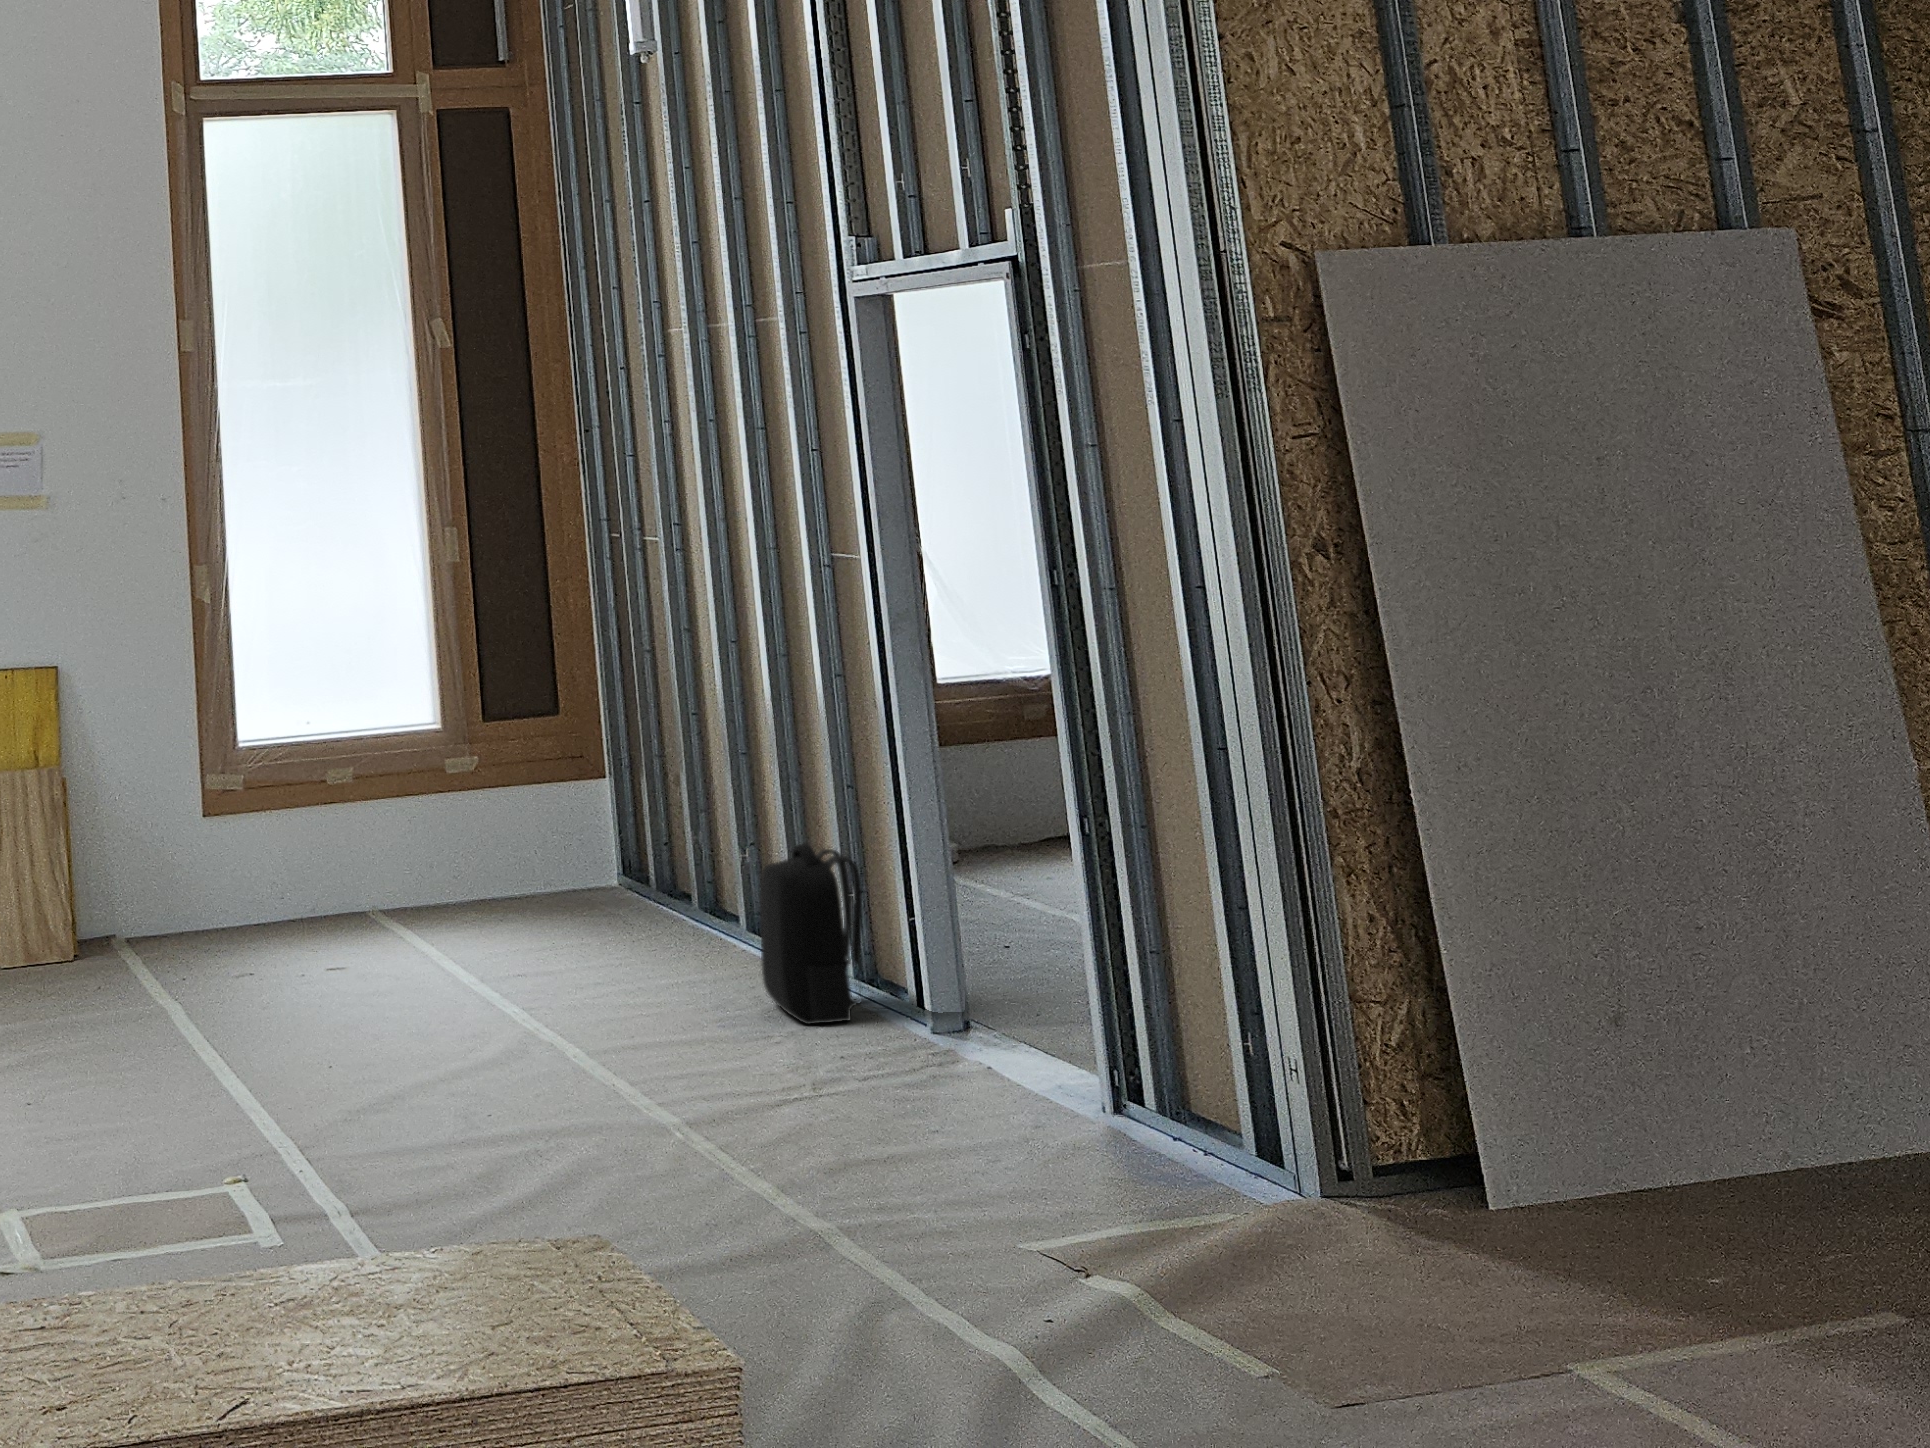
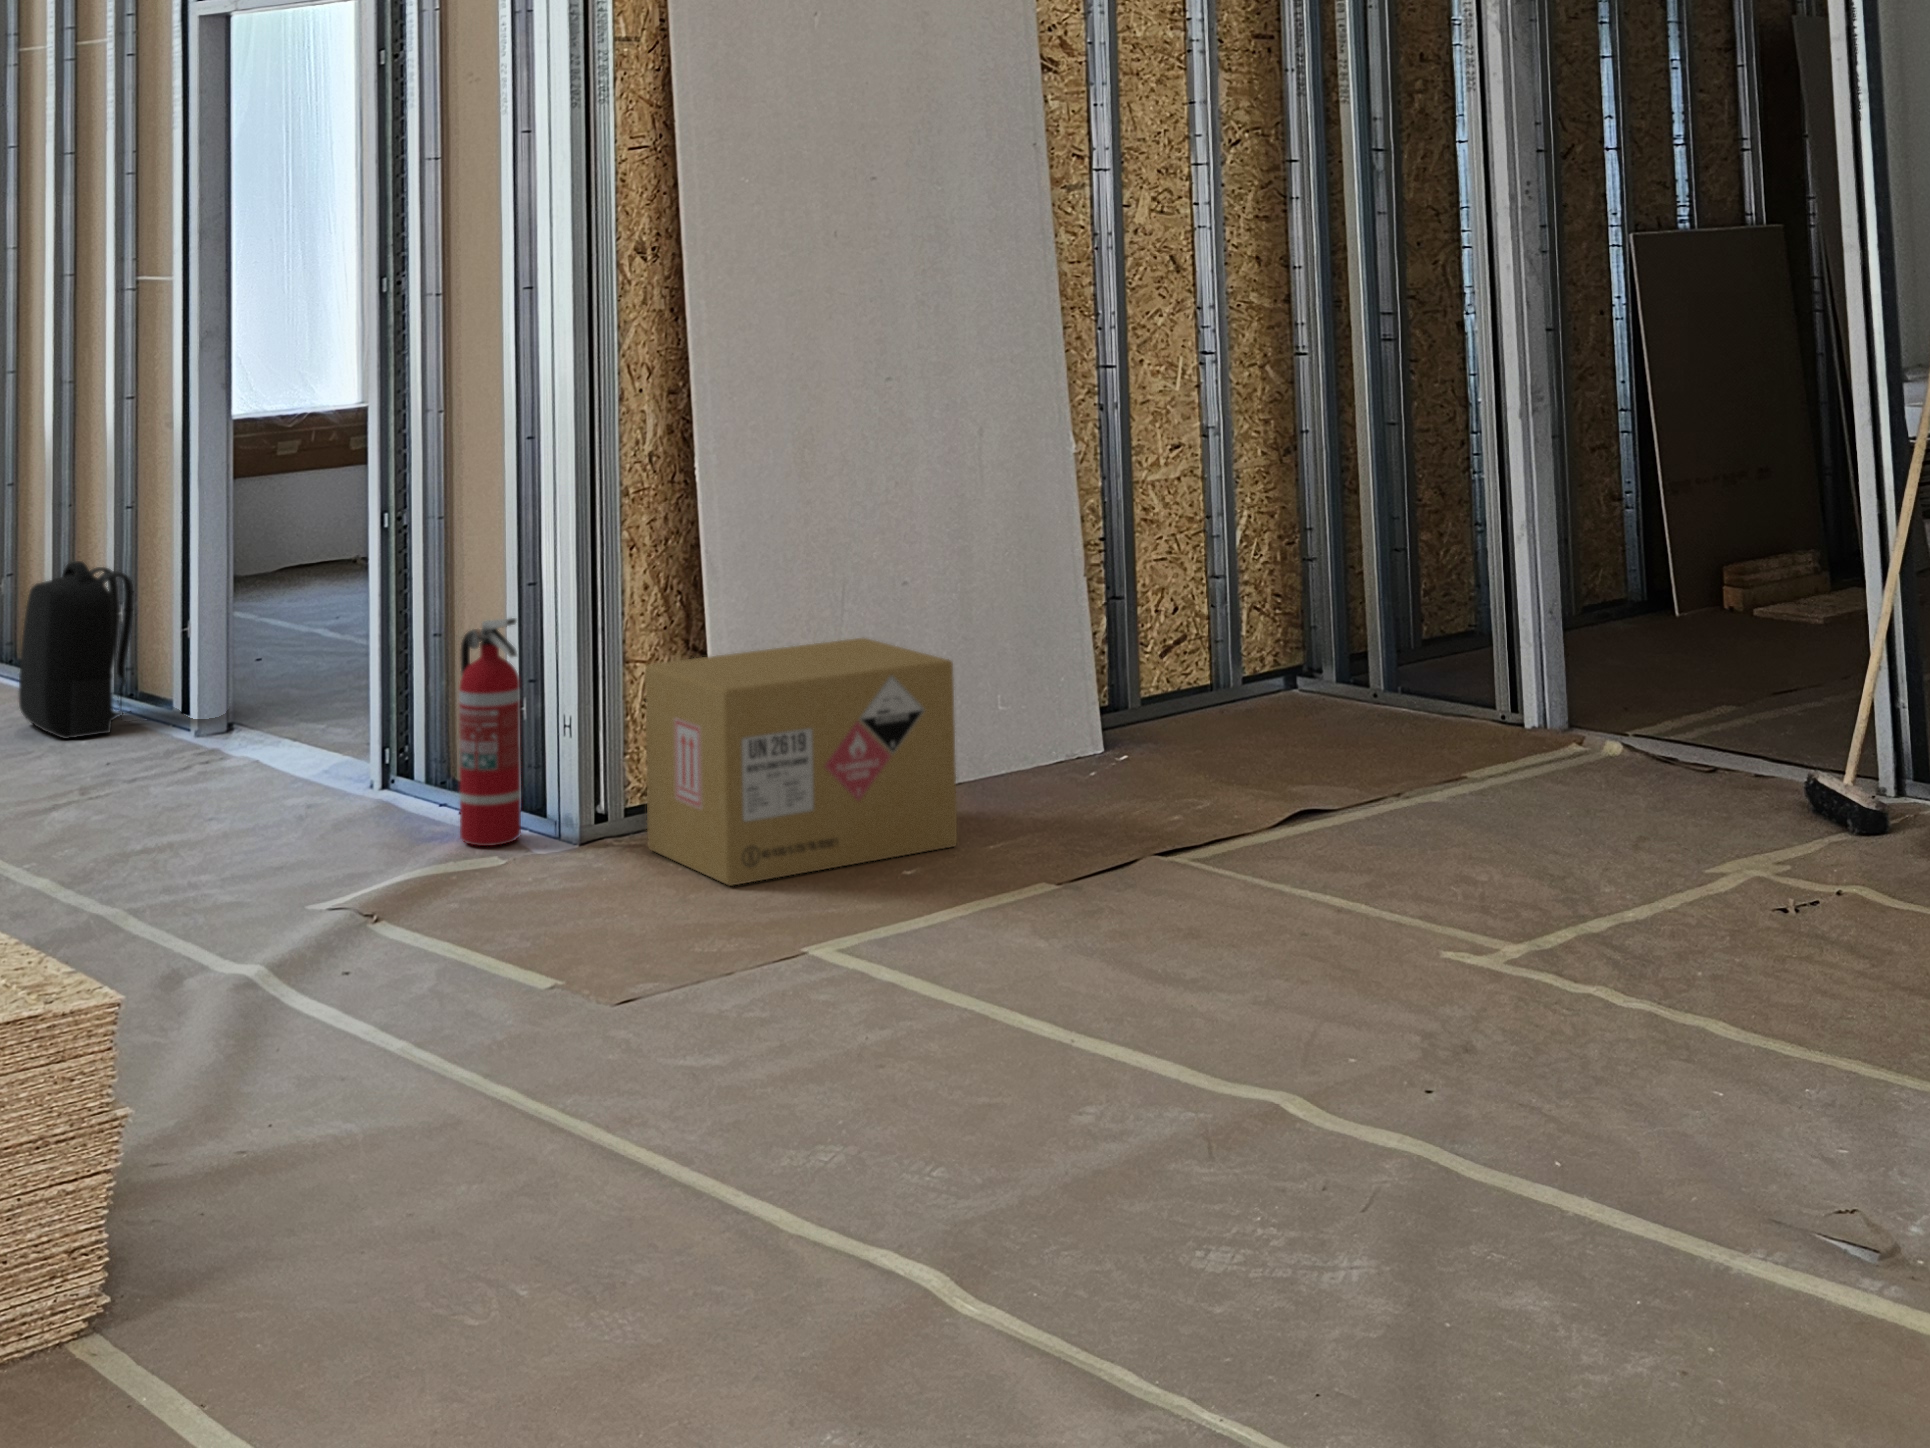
fire extinguisher: none [1170,951,1255,1200] -> present [459,618,521,846]
cardboard box: none [1371,996,1781,1284] -> present [645,638,957,886]

